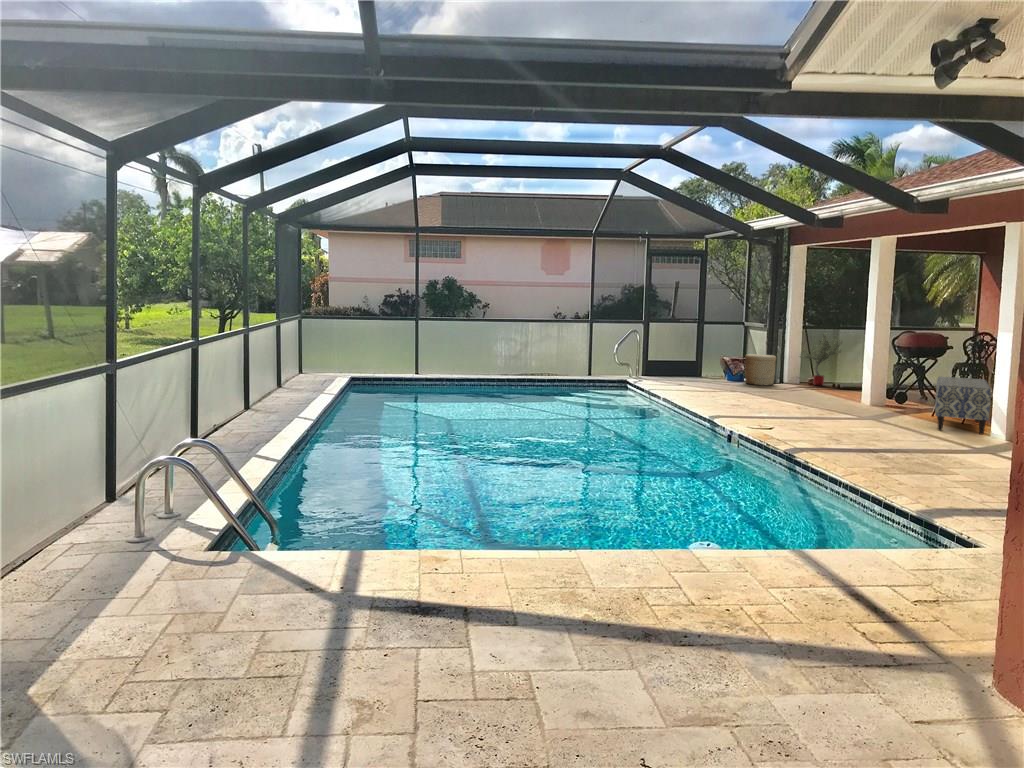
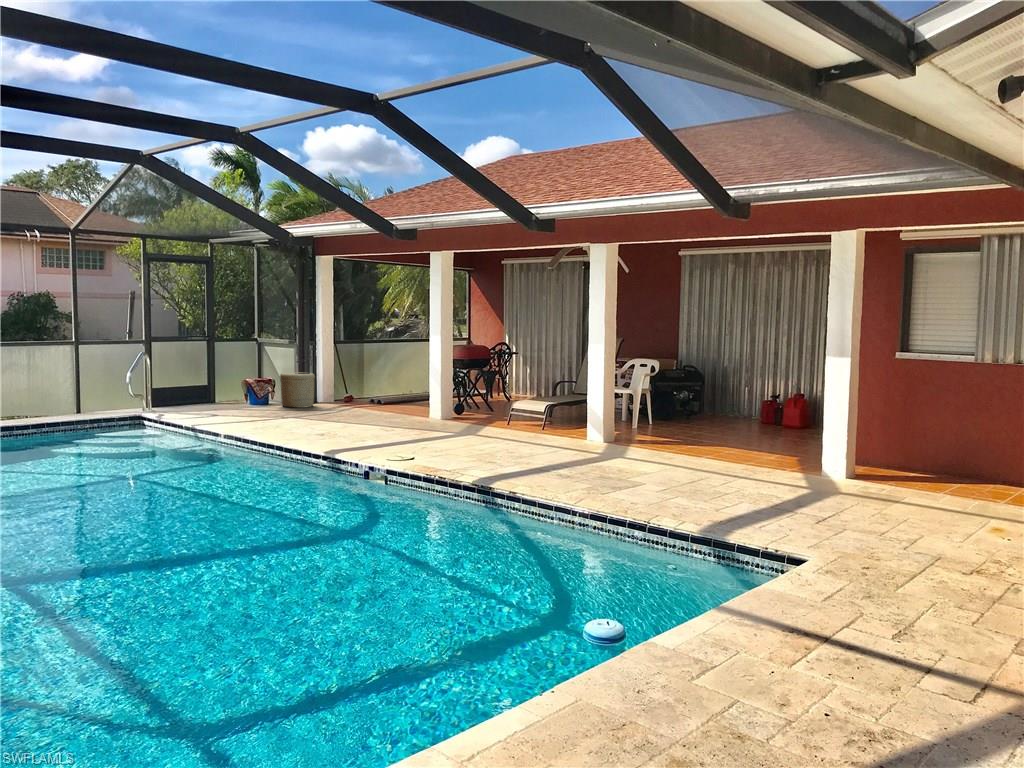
potted tree: present [800,333,843,386] -> none [335,345,376,403]
bench: present [935,377,991,434] -> none [514,386,583,440]

